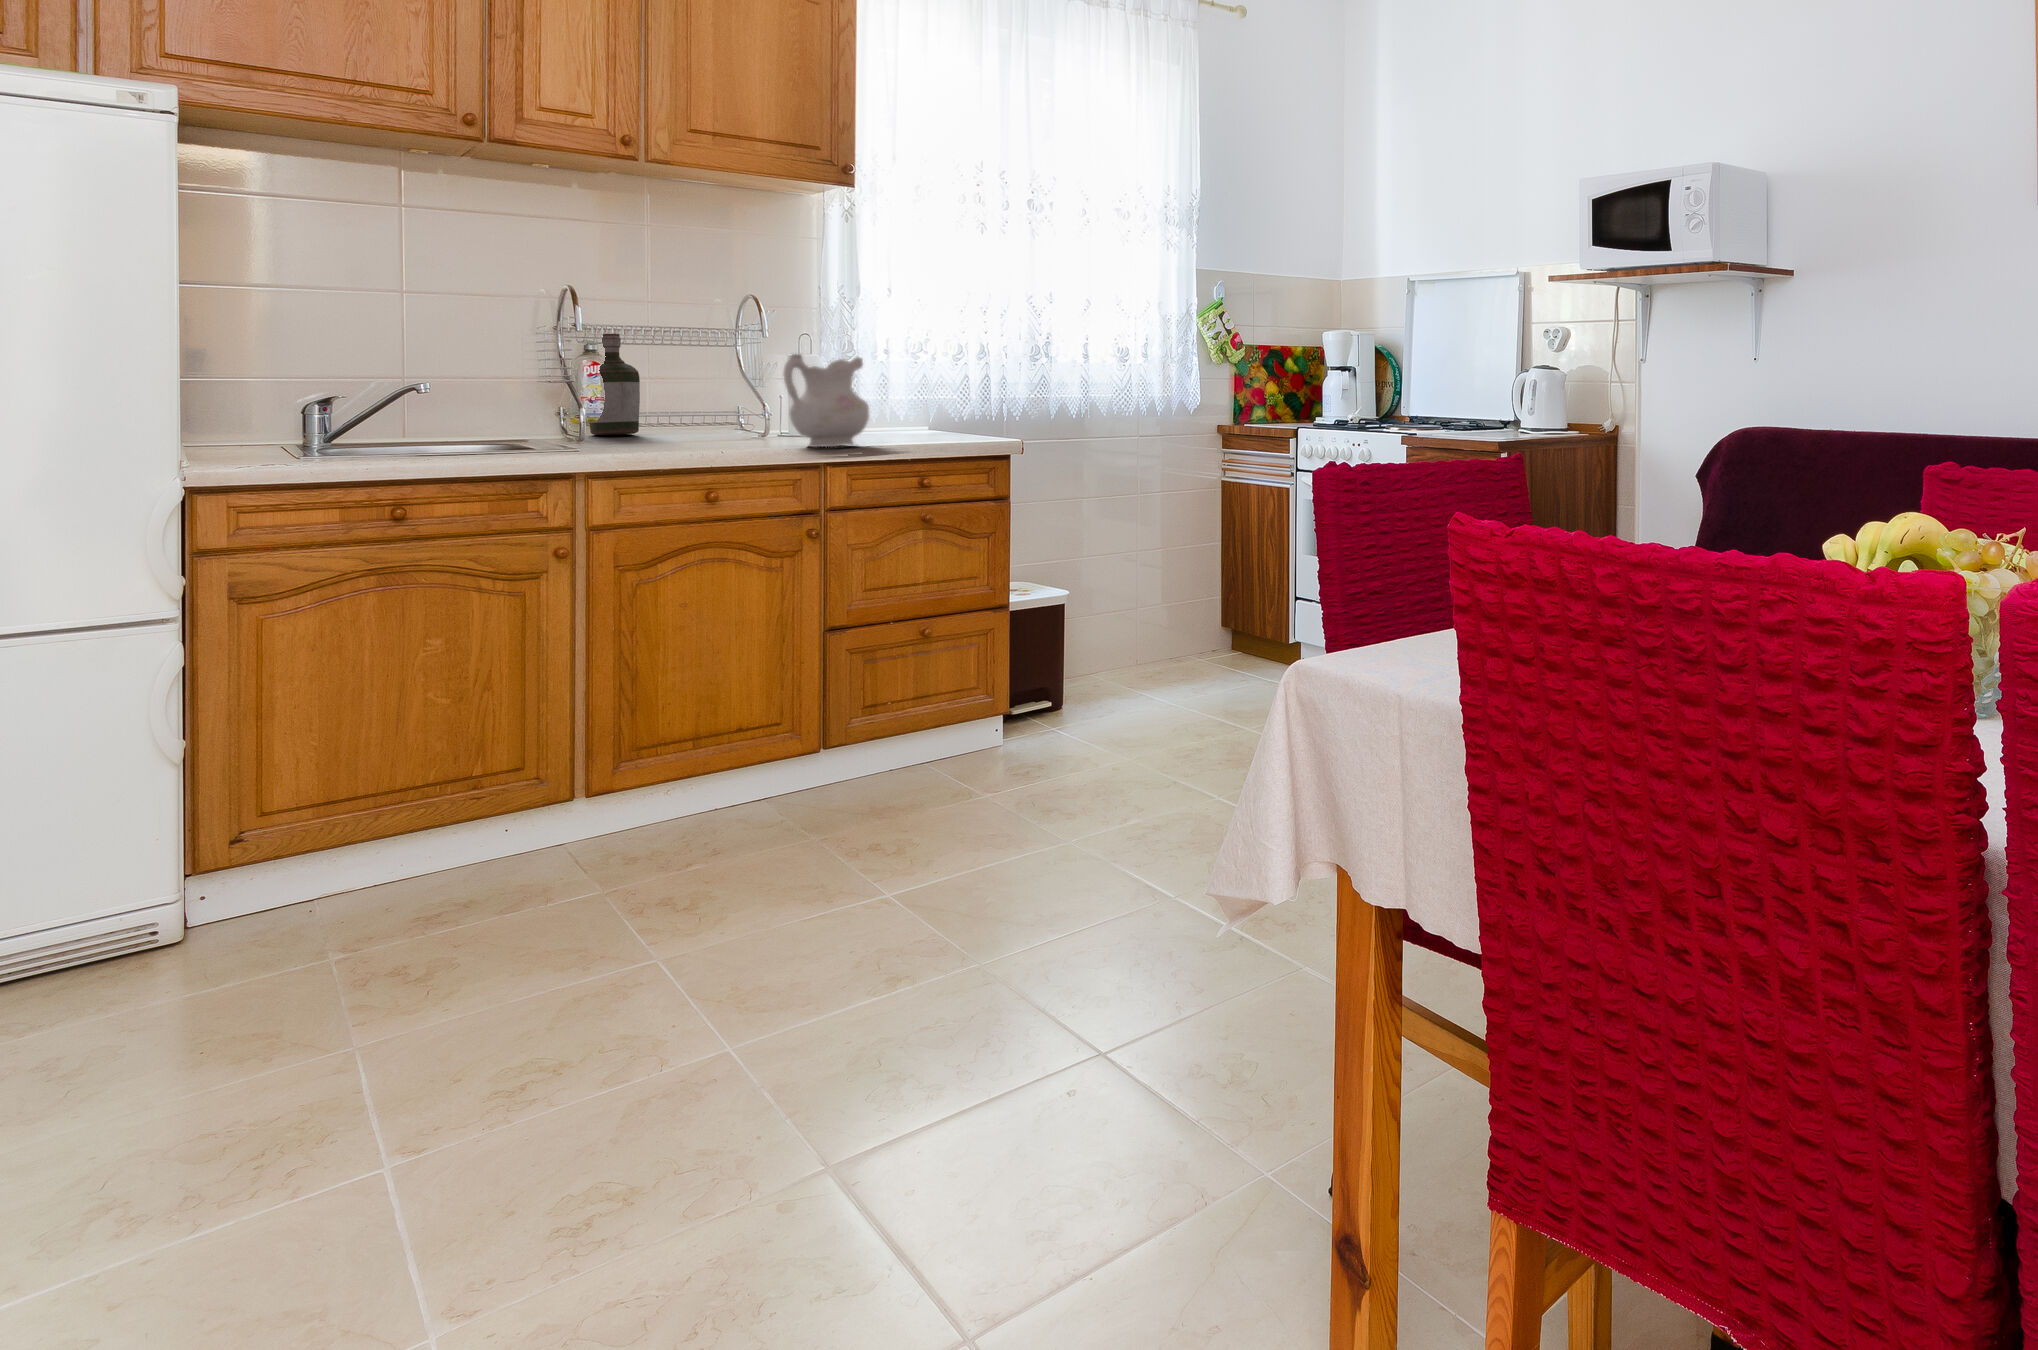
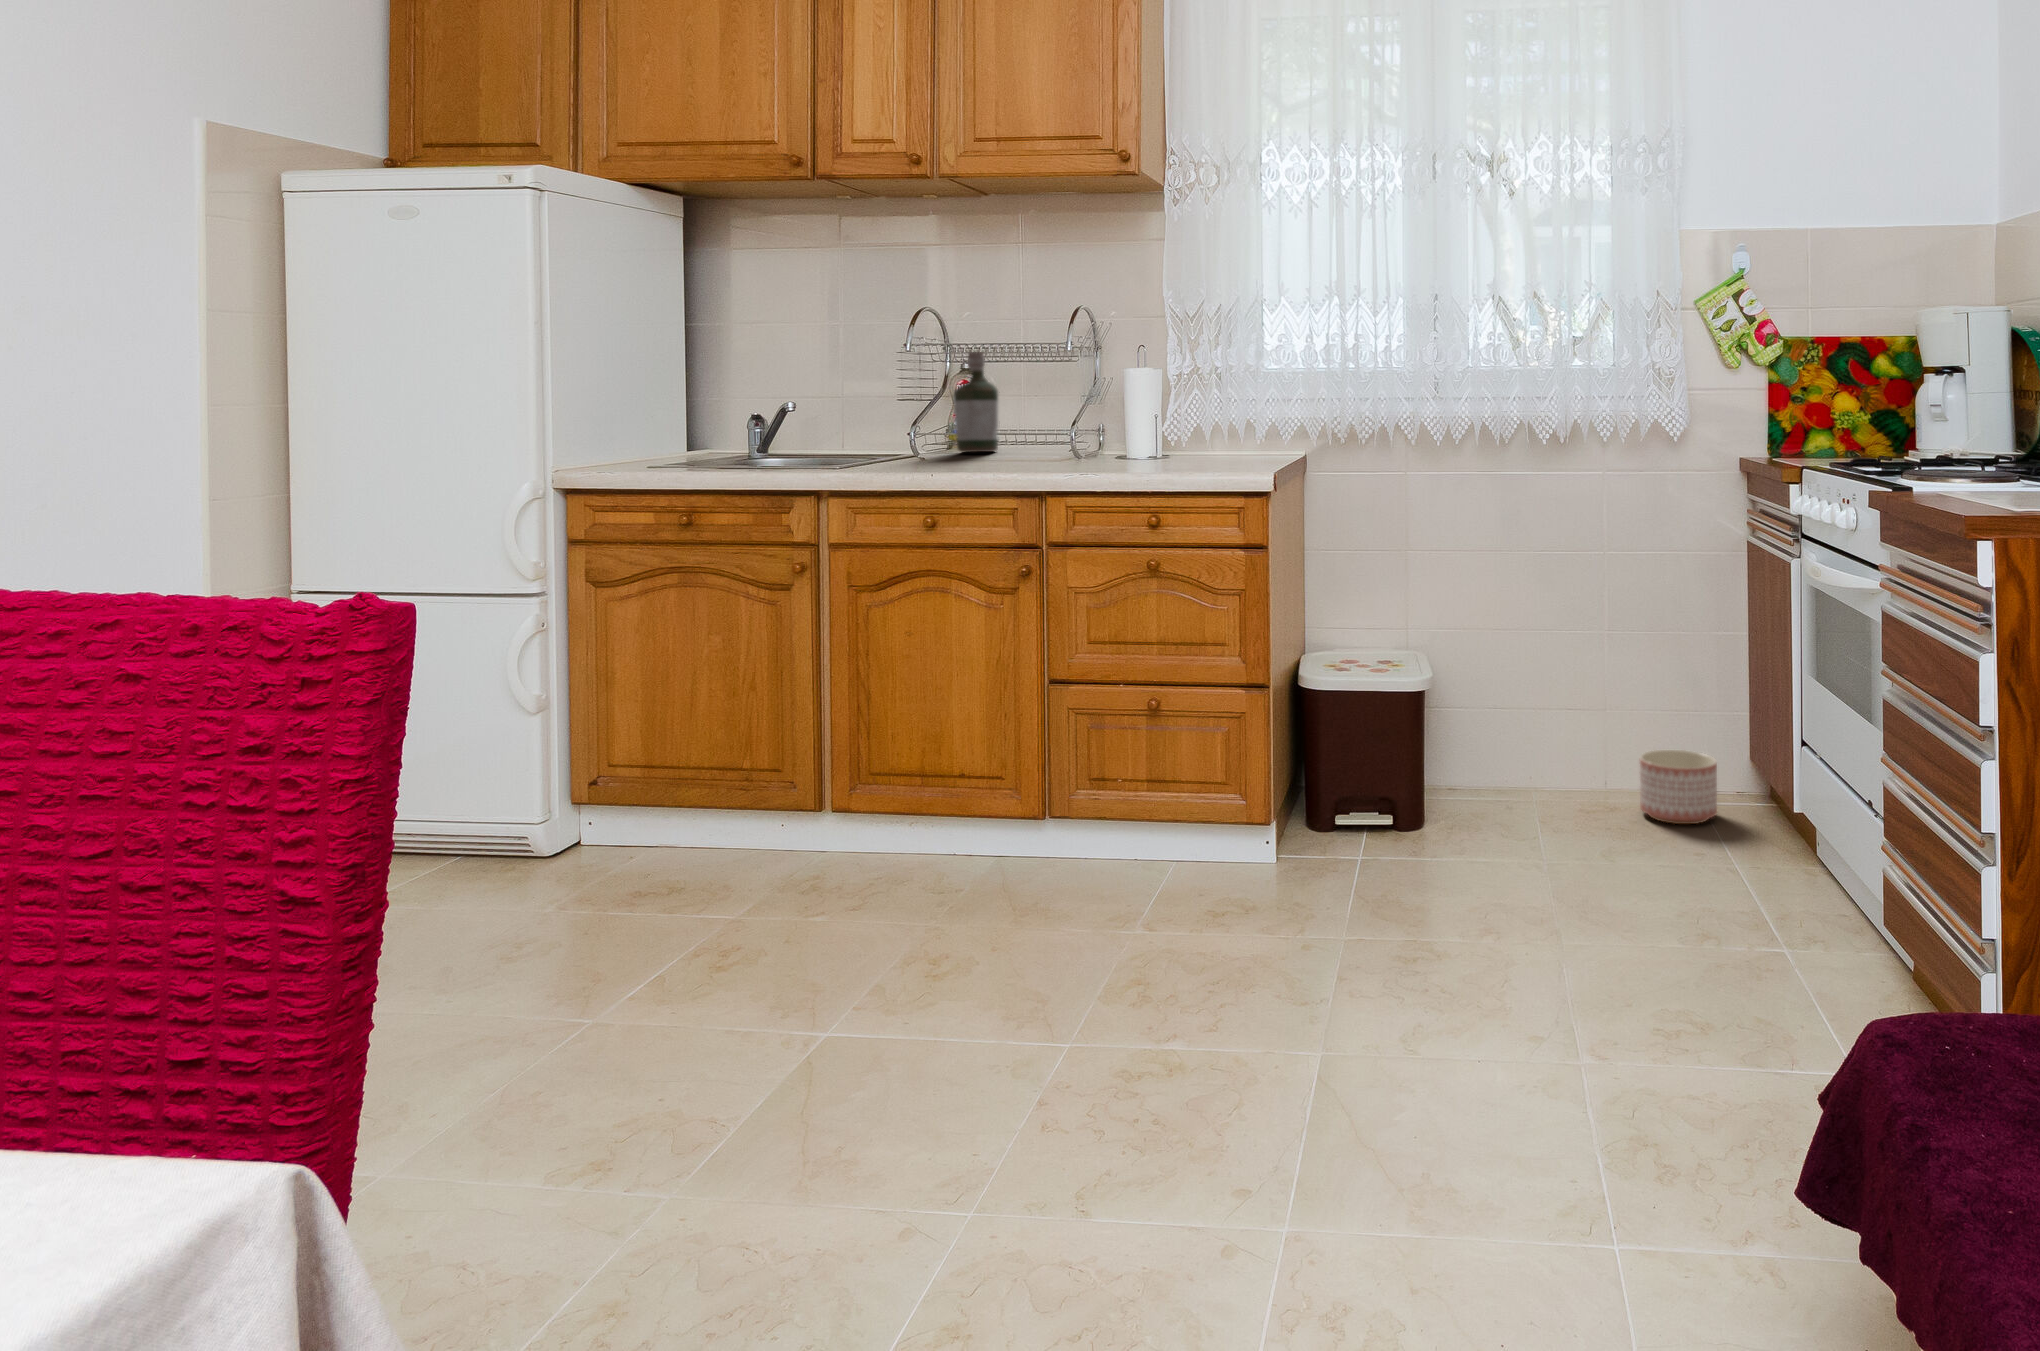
ceramic pitcher: present [783,354,869,447] -> none [1003,372,1097,477]
planter: none [1176,621,1228,669] -> present [1640,750,1717,824]

